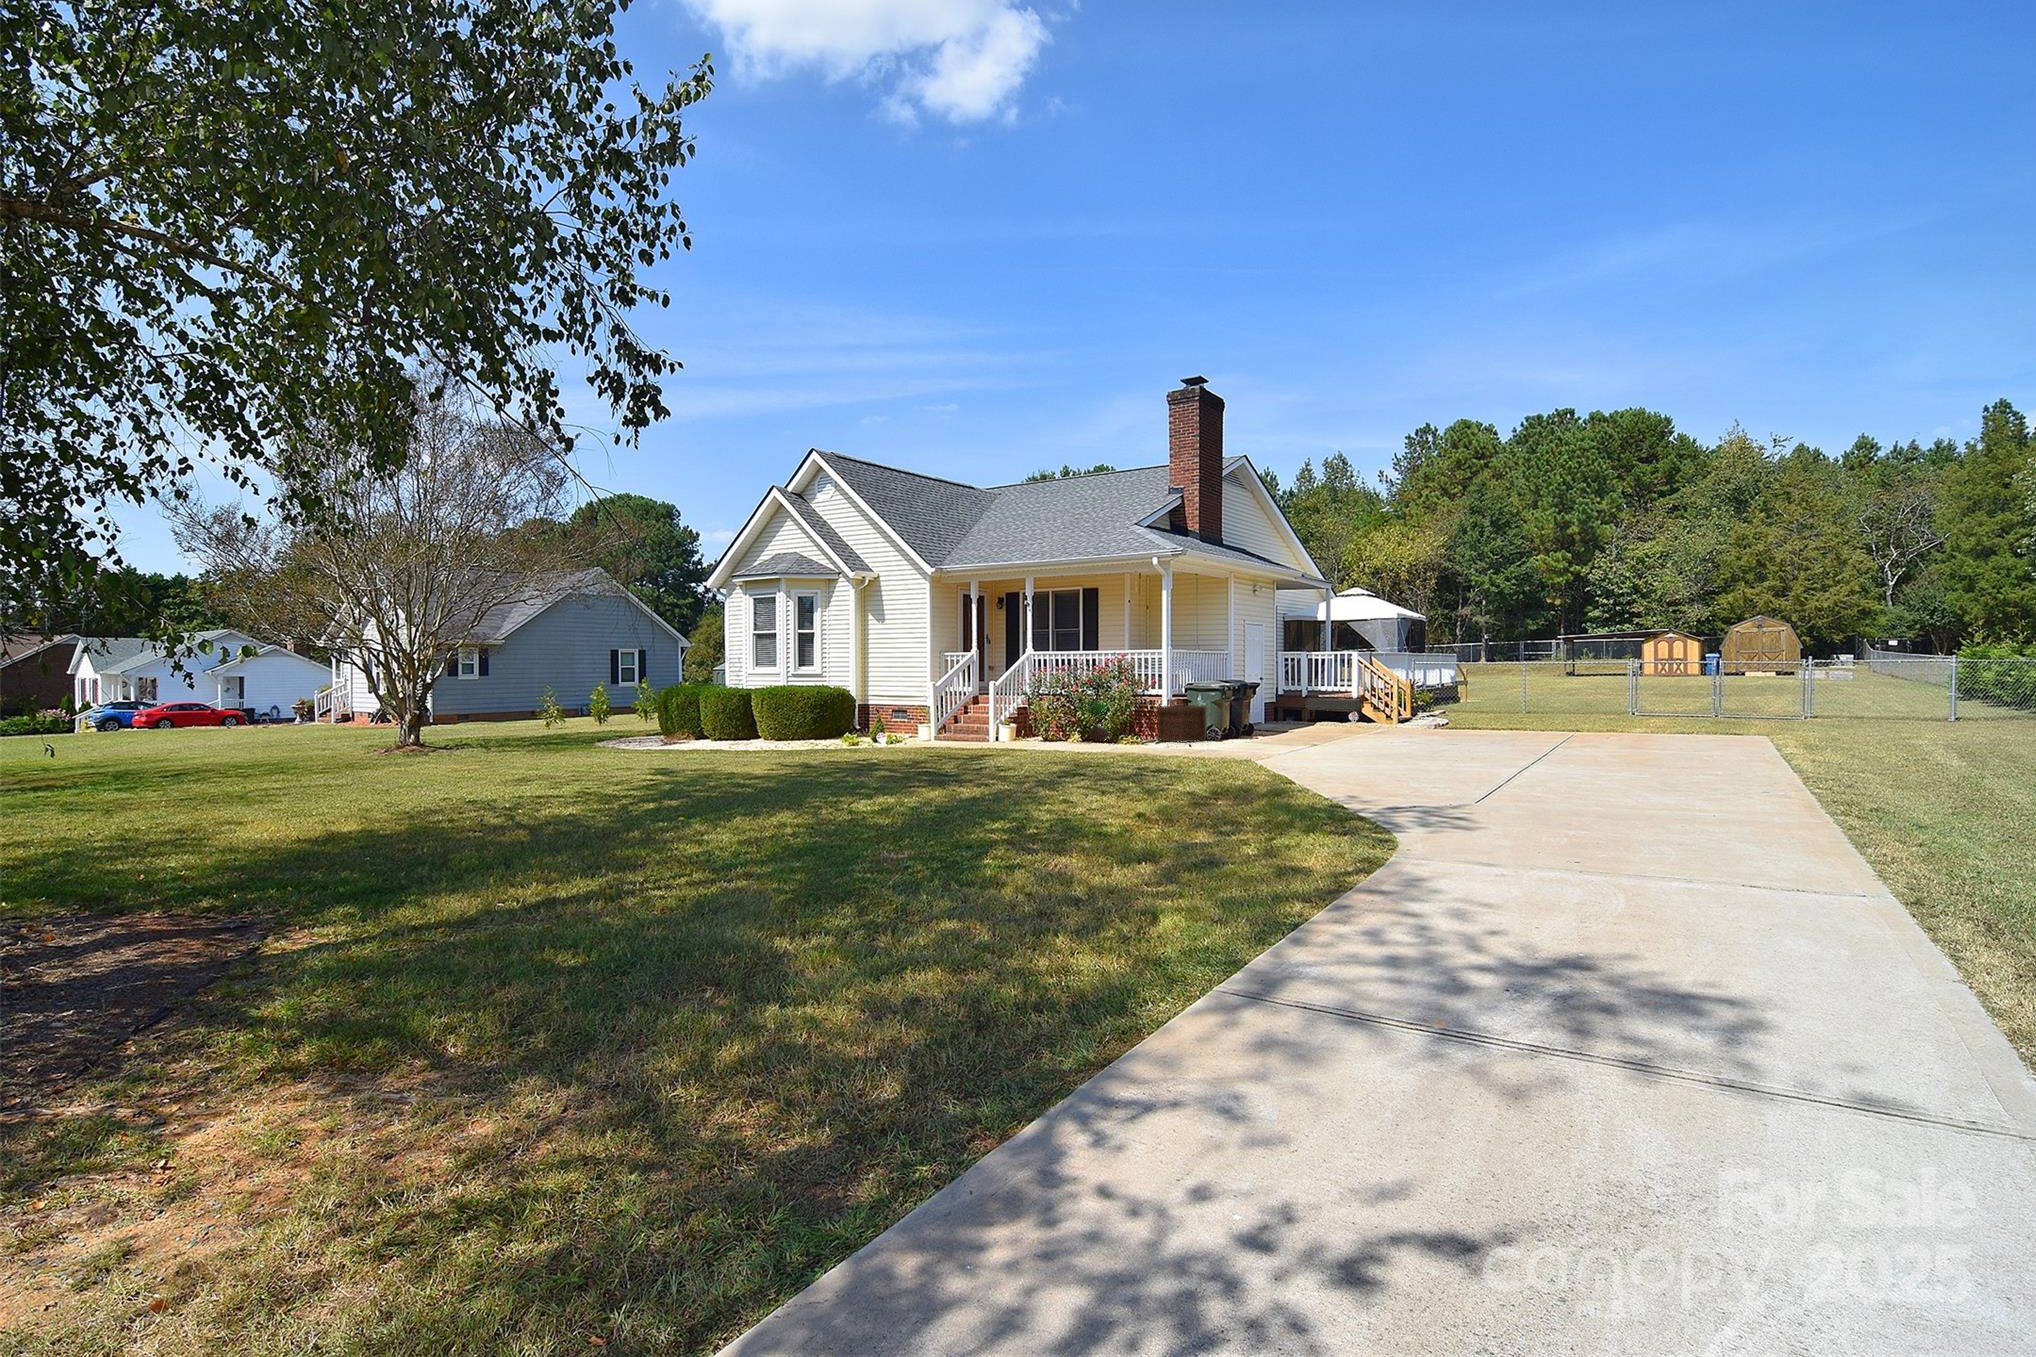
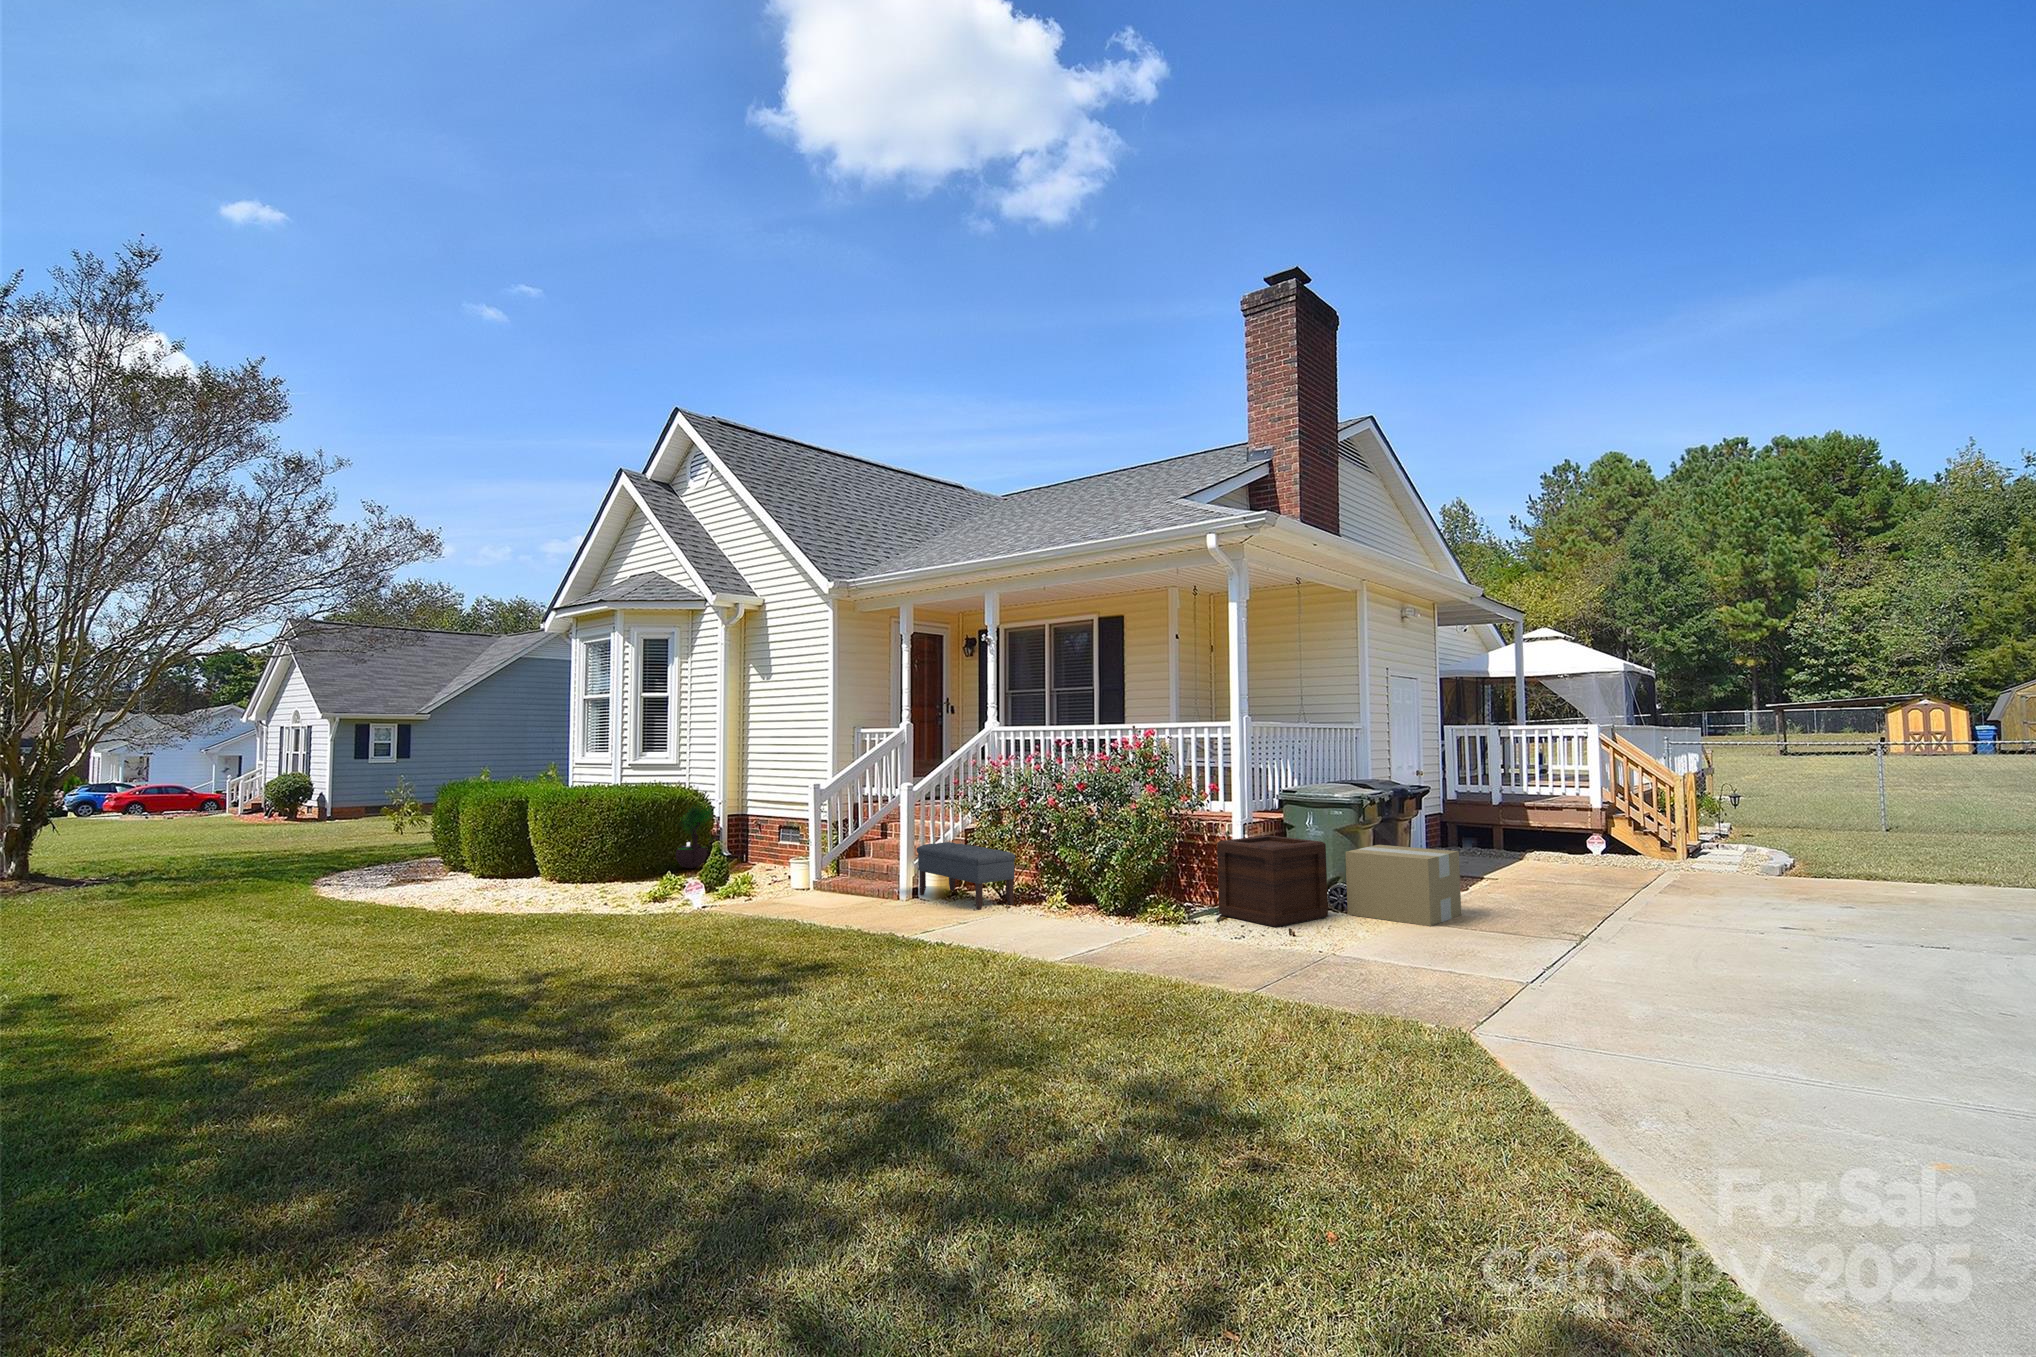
bench: present [1306,698,1361,721] -> present [917,842,1015,910]
potted tree: present [1084,700,1108,742] -> present [674,804,712,869]
cardboard box: none [1215,709,1266,741] -> present [1345,845,1461,926]

